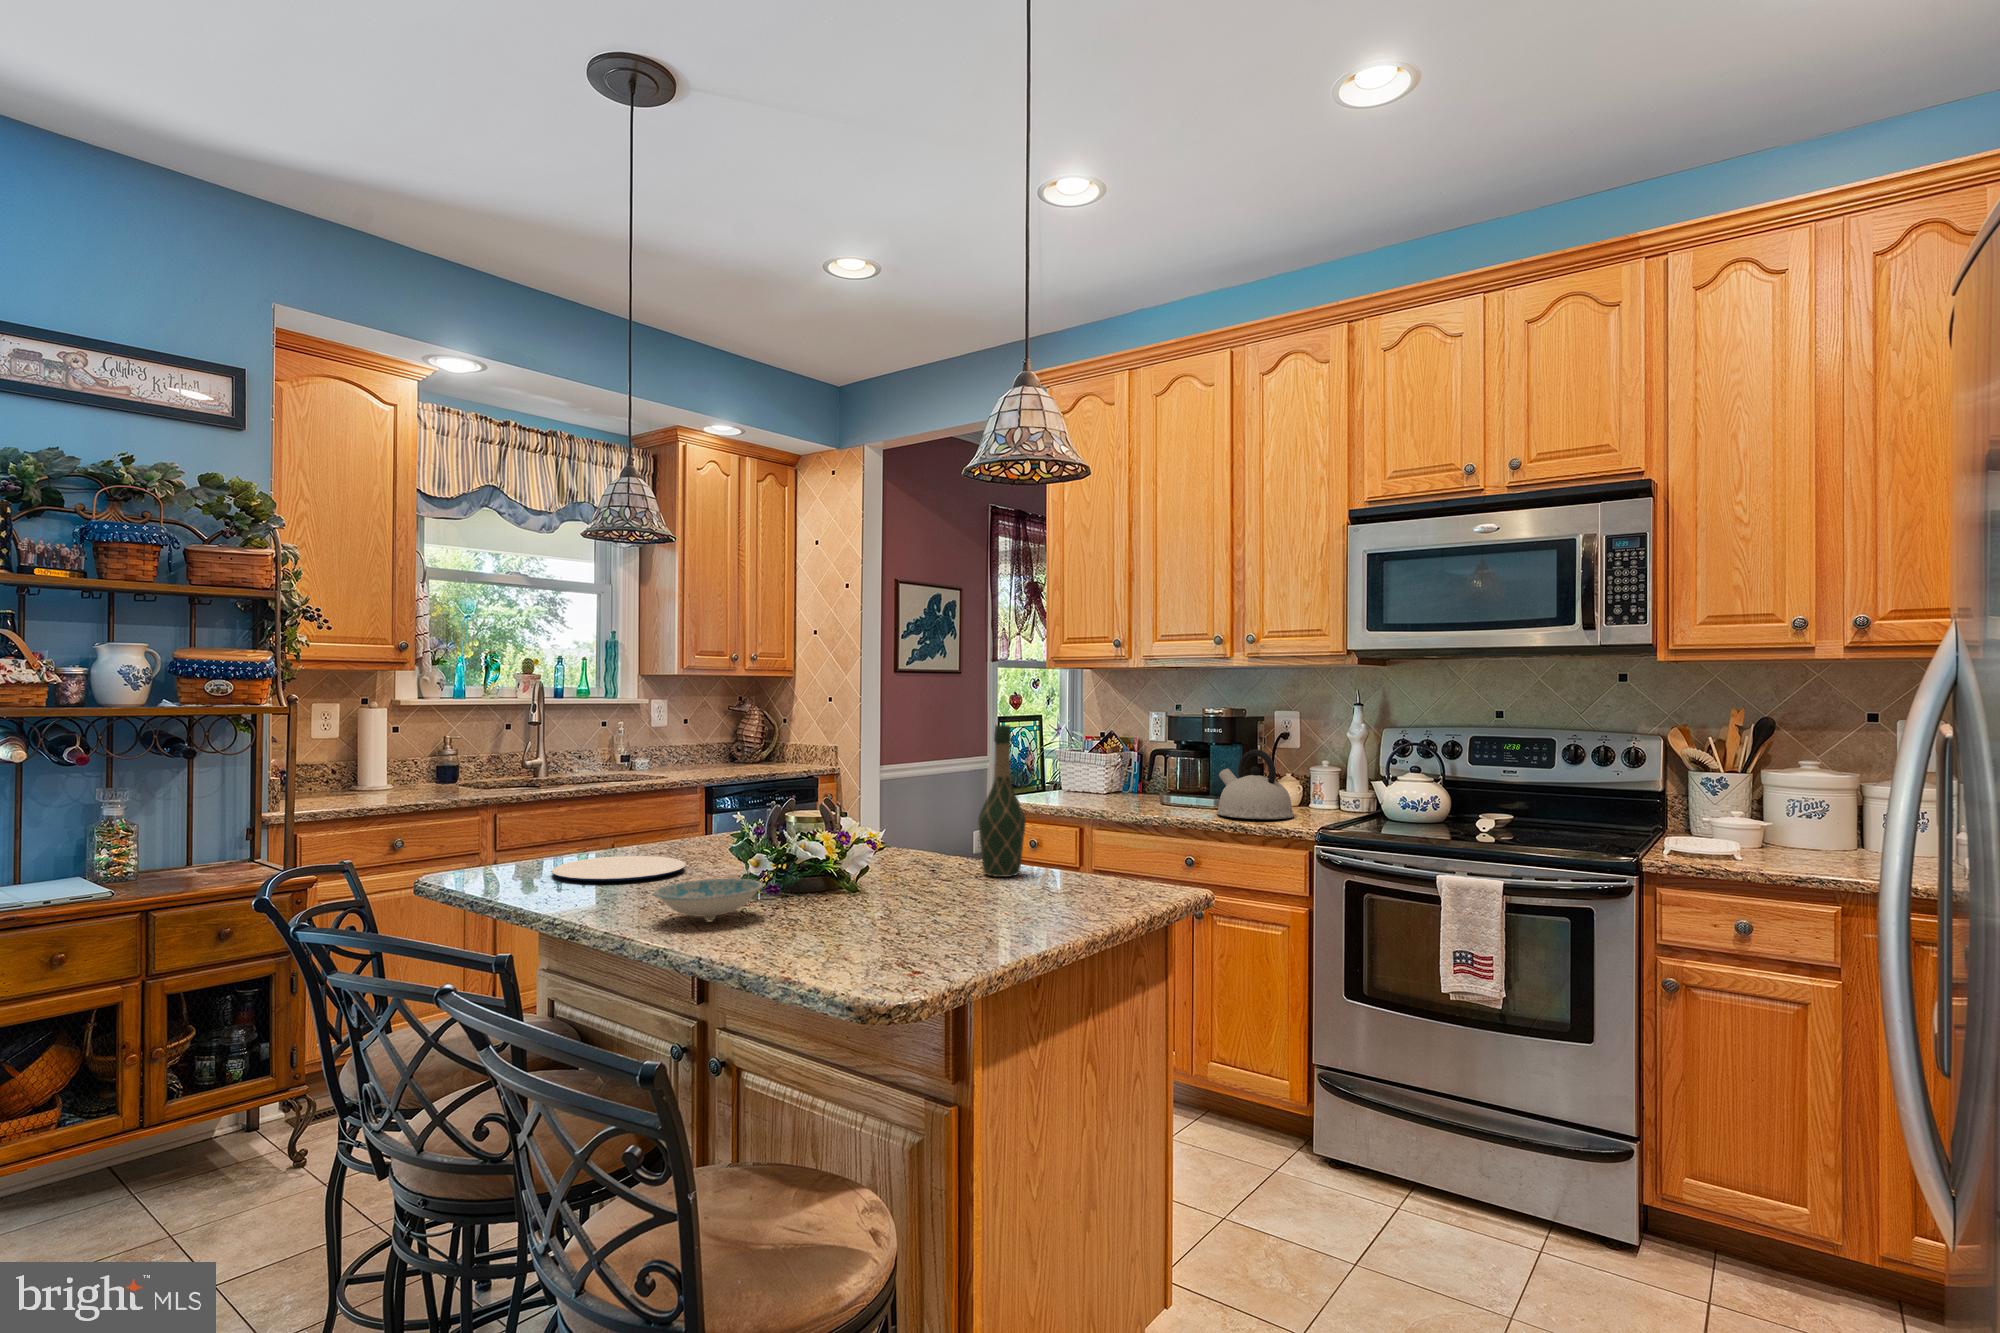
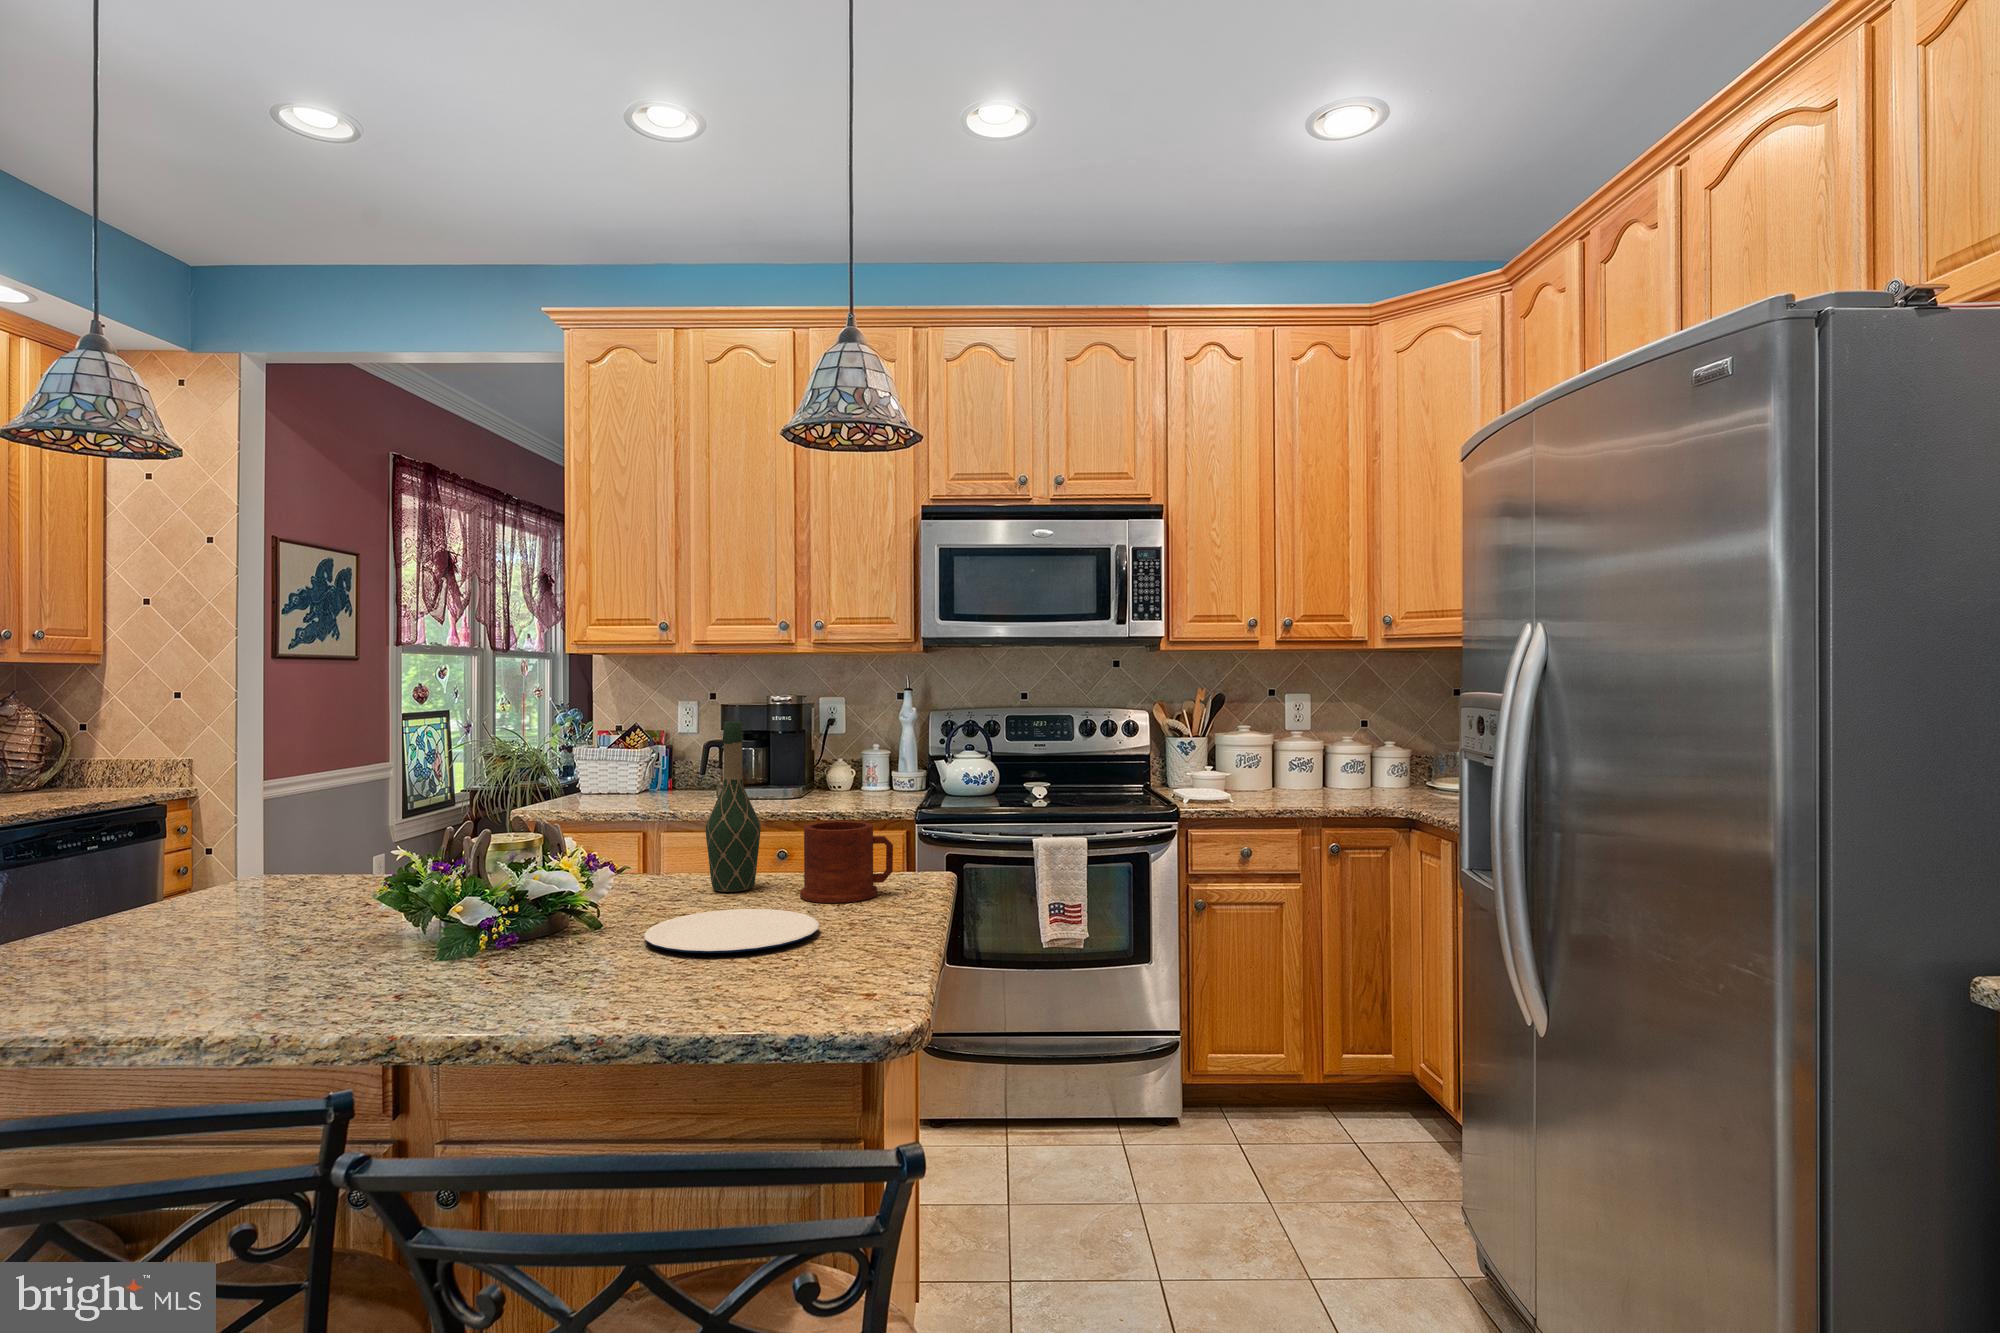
kettle: present [1217,749,1294,819] -> none [792,737,872,807]
mug: none [1031,822,1117,898] -> present [800,821,893,903]
plate: present [551,856,686,881] -> present [644,909,819,953]
ceramic bowl: present [654,879,763,920] -> none [447,933,585,993]

